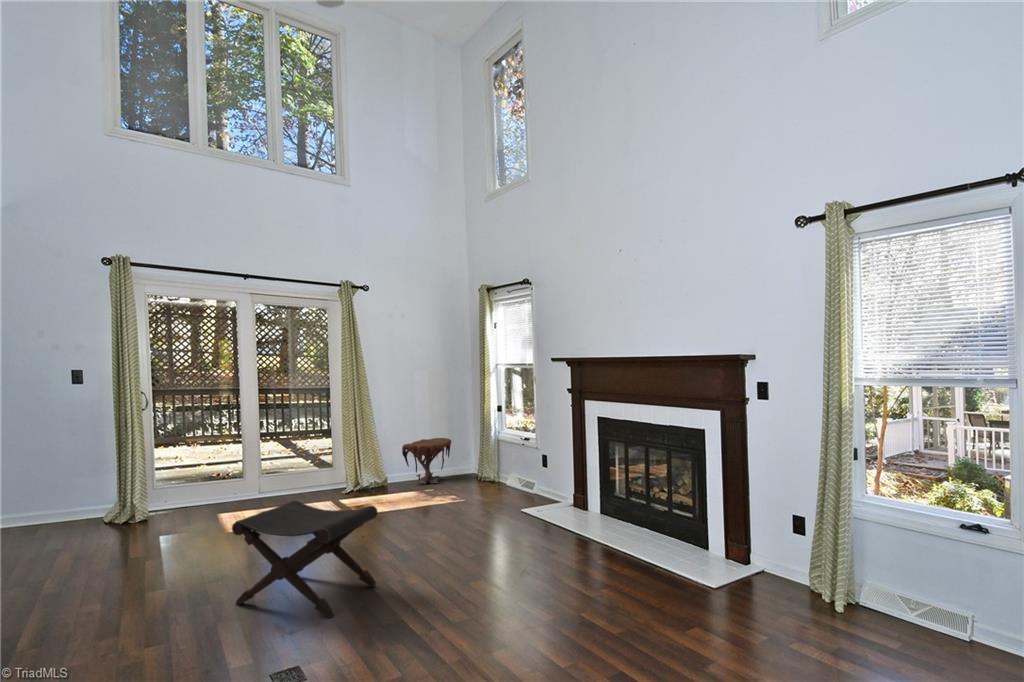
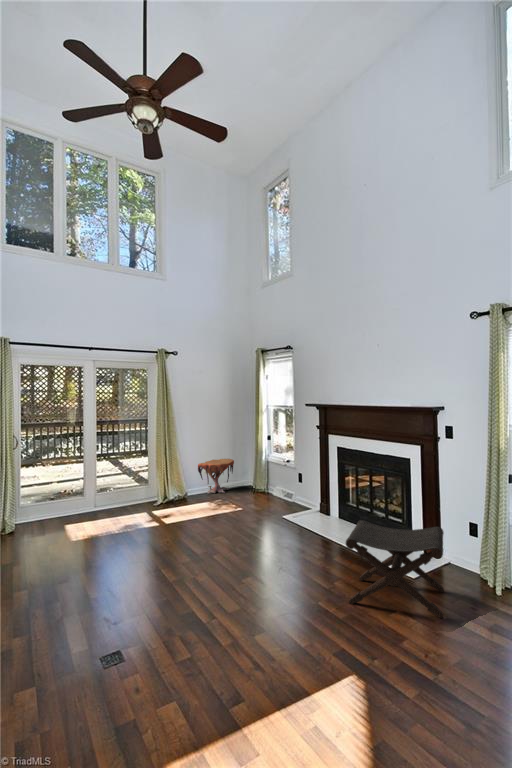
footstool: present [232,501,378,618] -> present [346,520,444,618]

